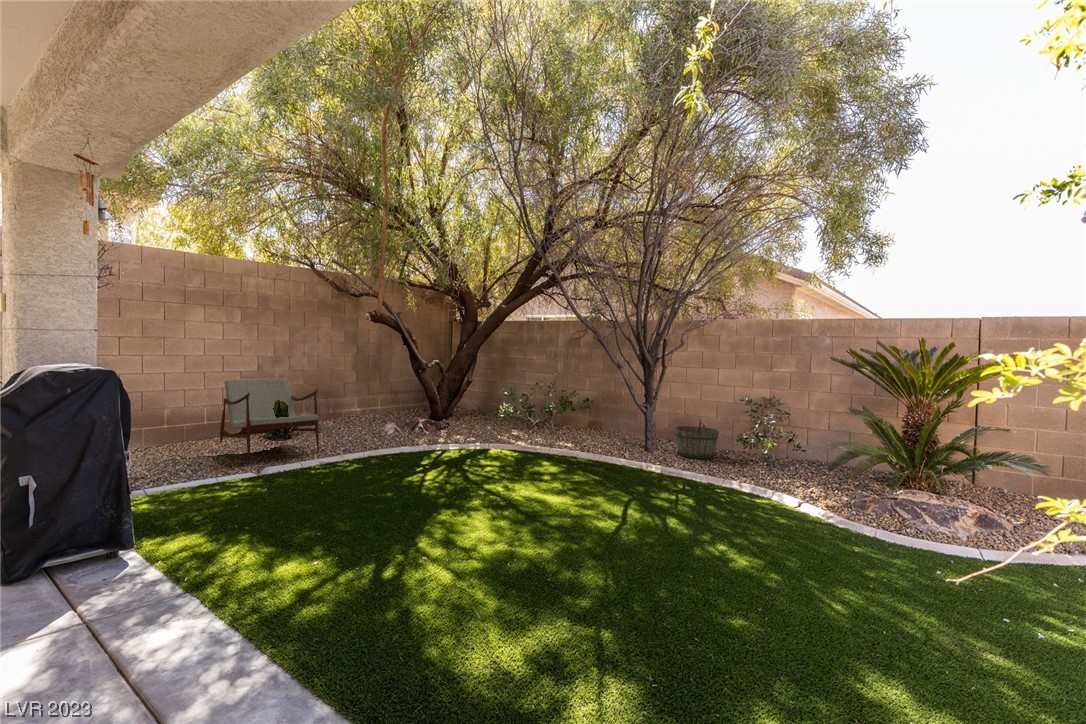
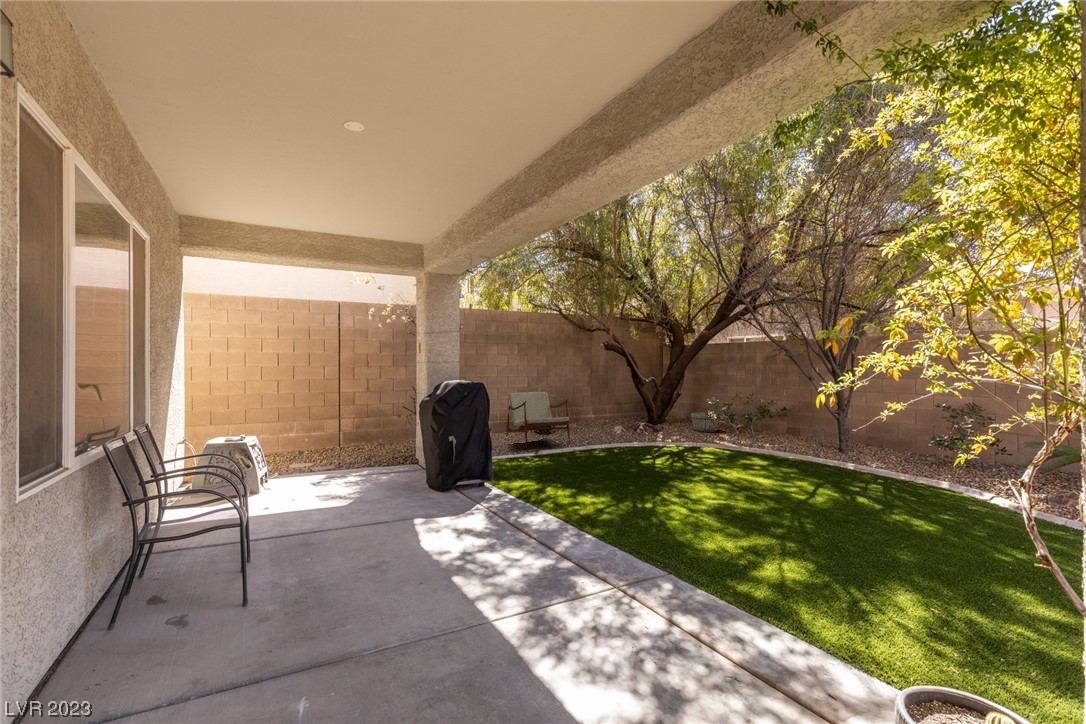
wooden bucket: present [675,420,719,458] -> present [691,409,719,432]

